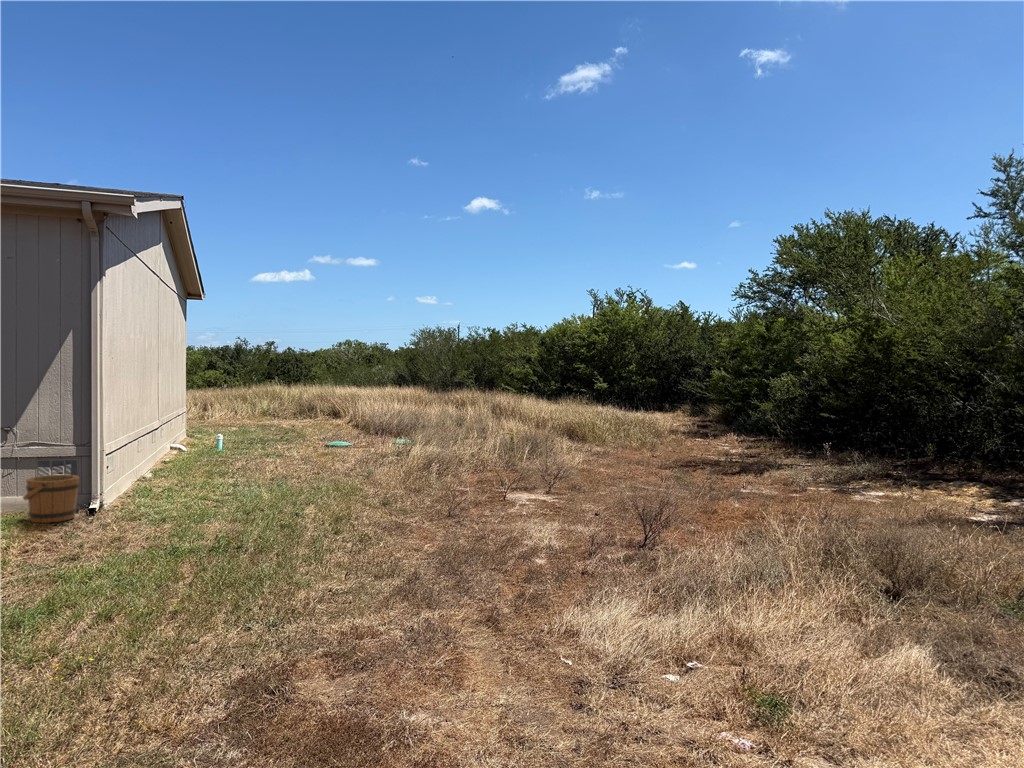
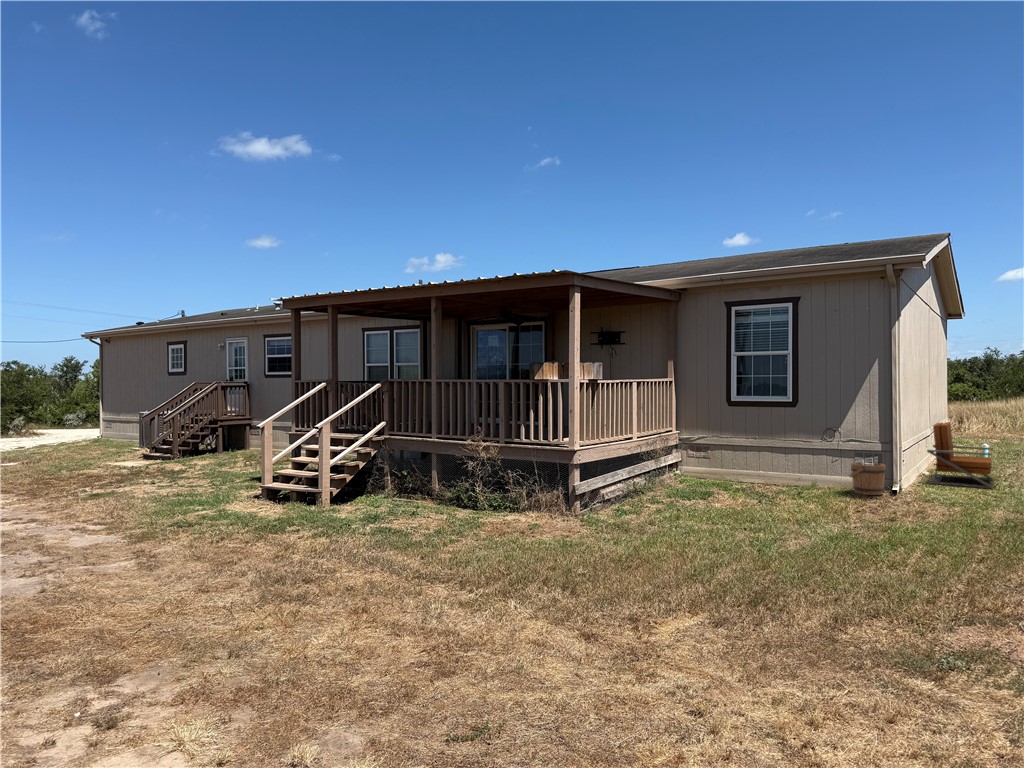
lounge chair: none [147,413,222,488] -> present [927,422,993,488]

